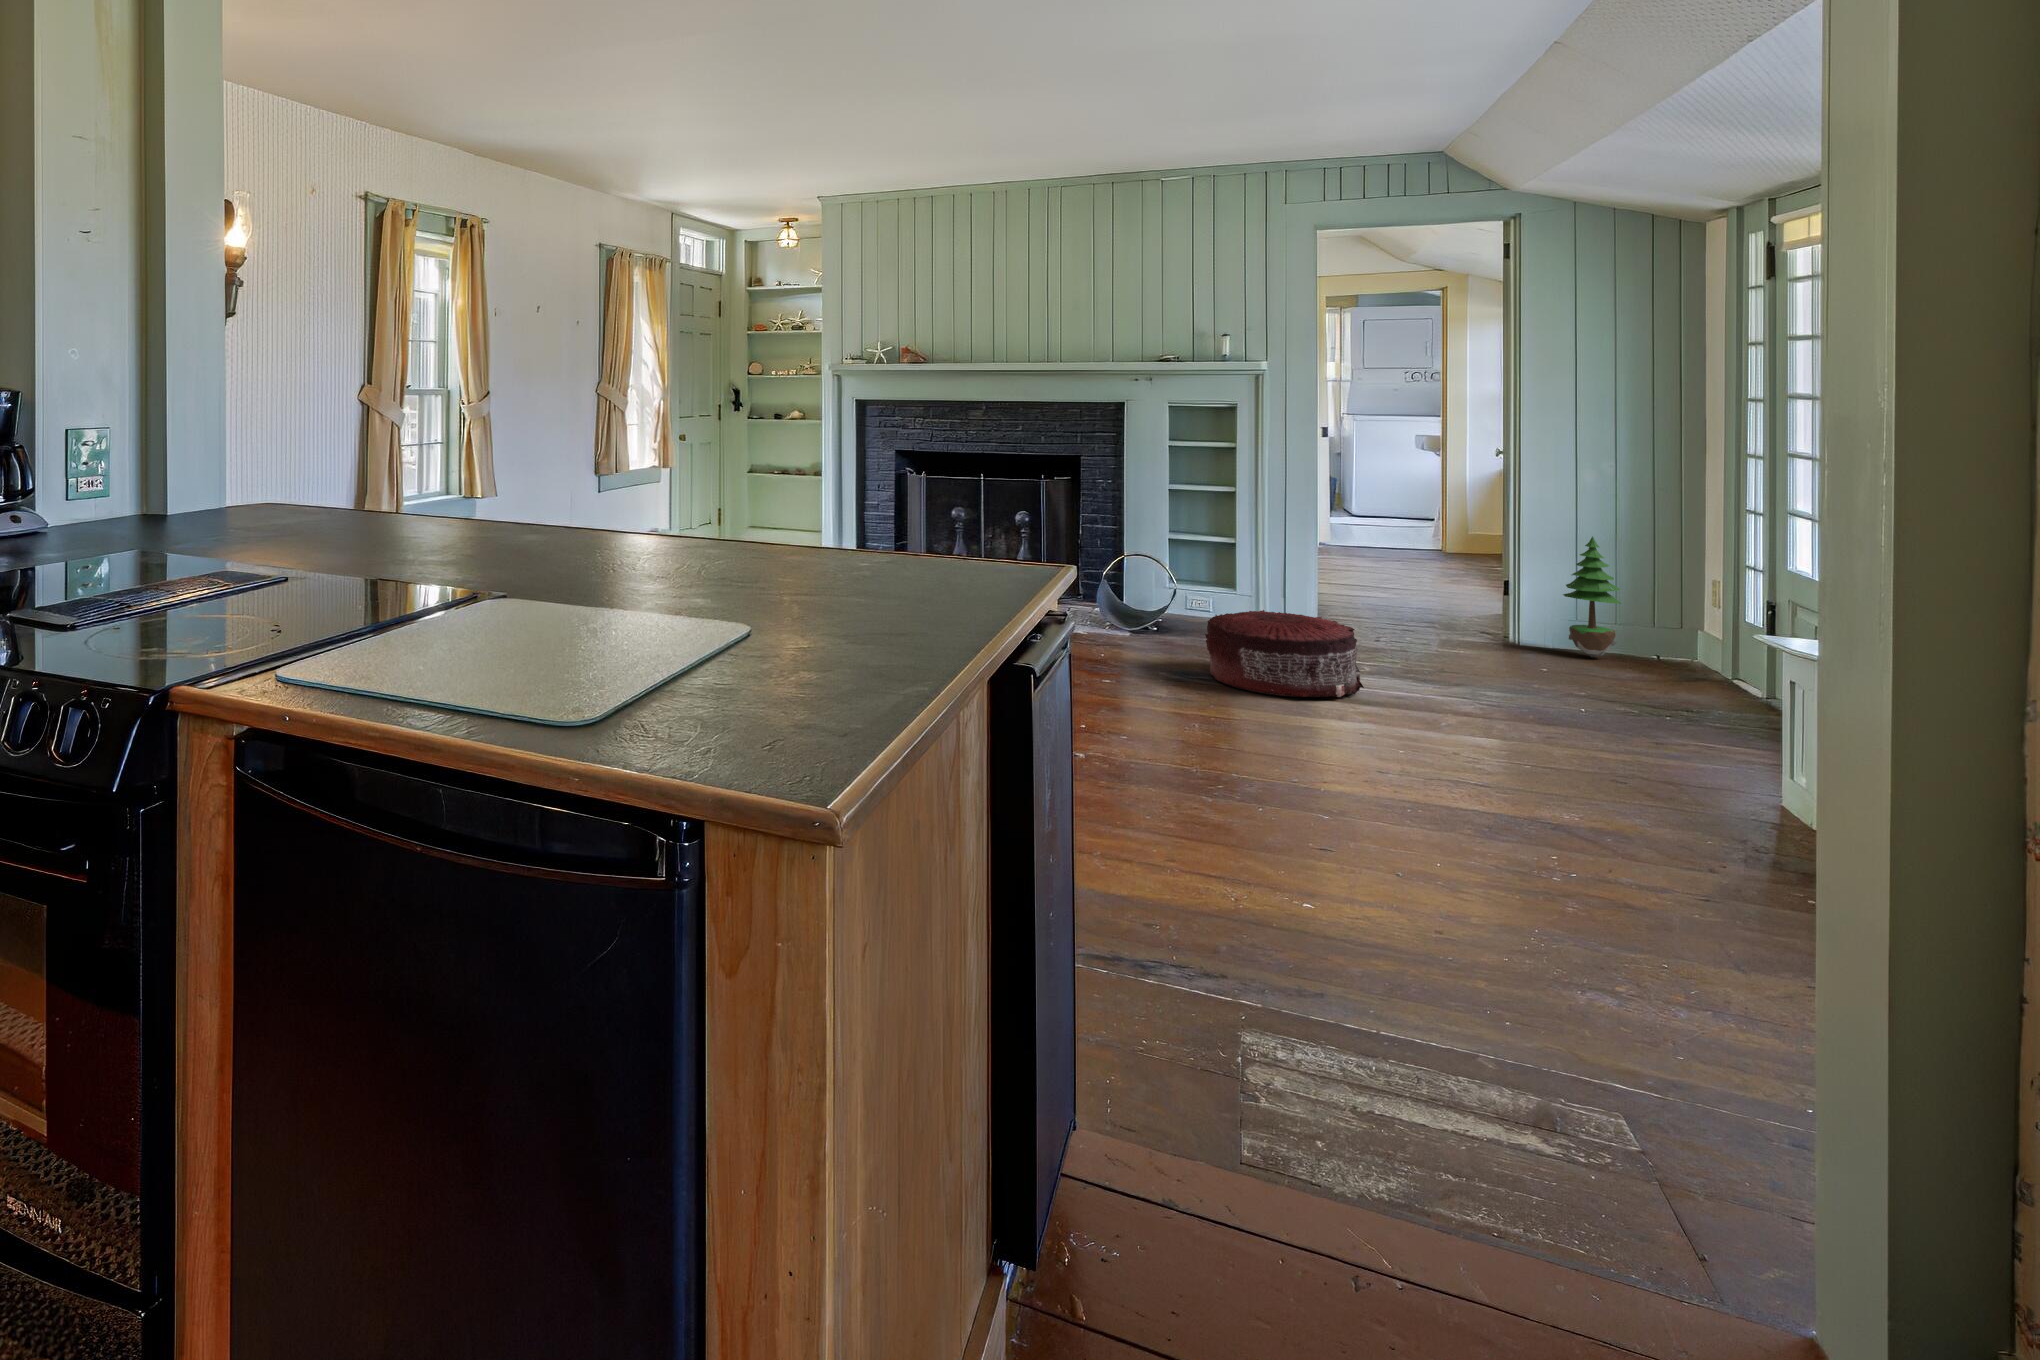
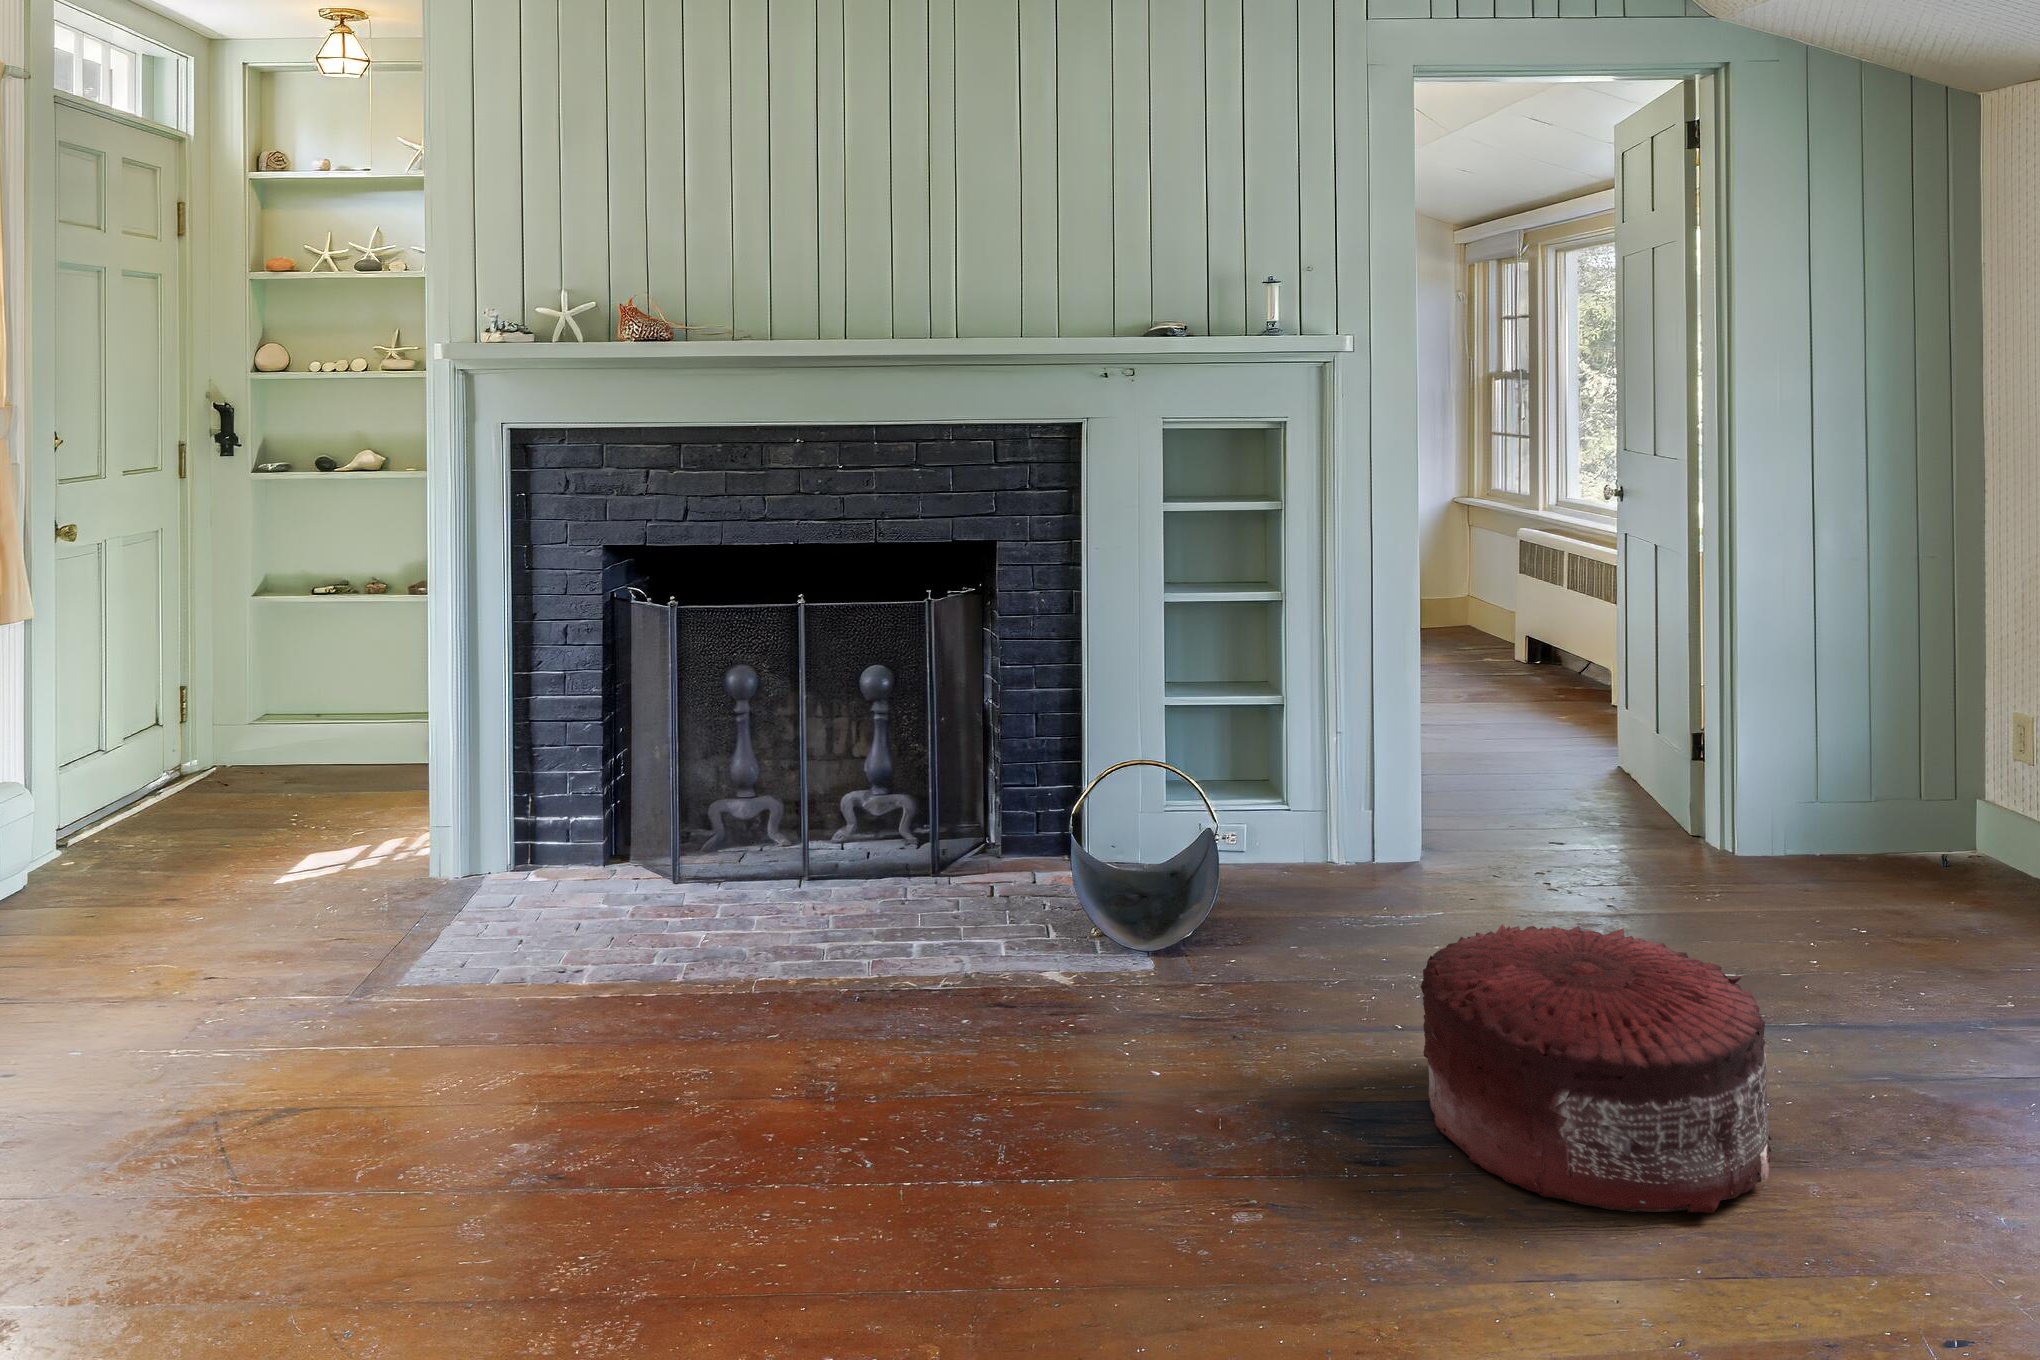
potted tree: present [1563,536,1621,658] -> none [1809,650,1901,871]

